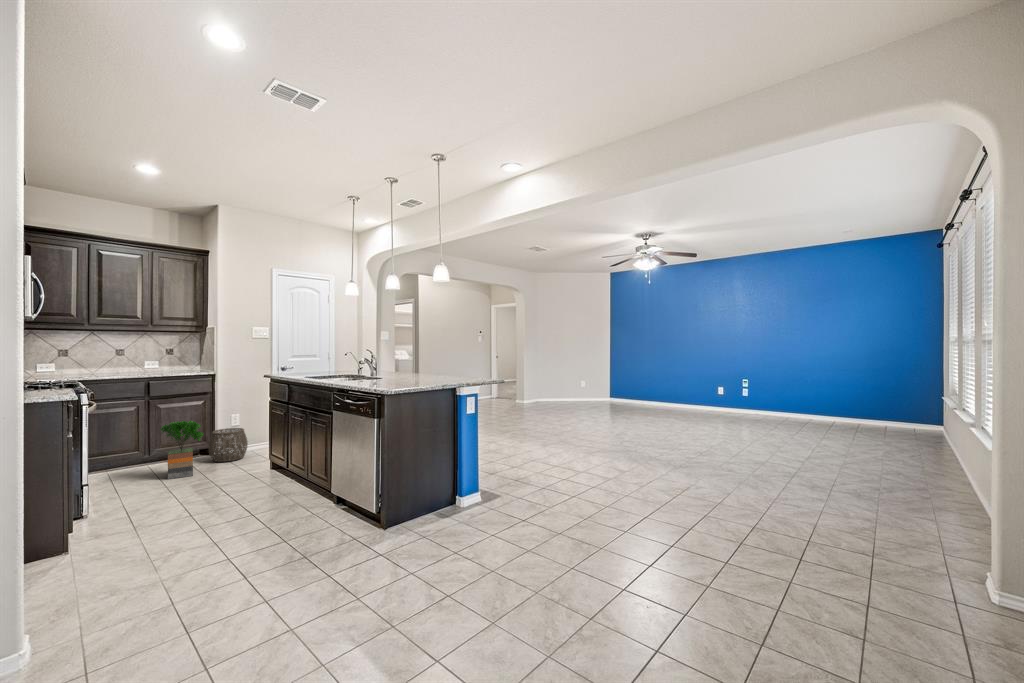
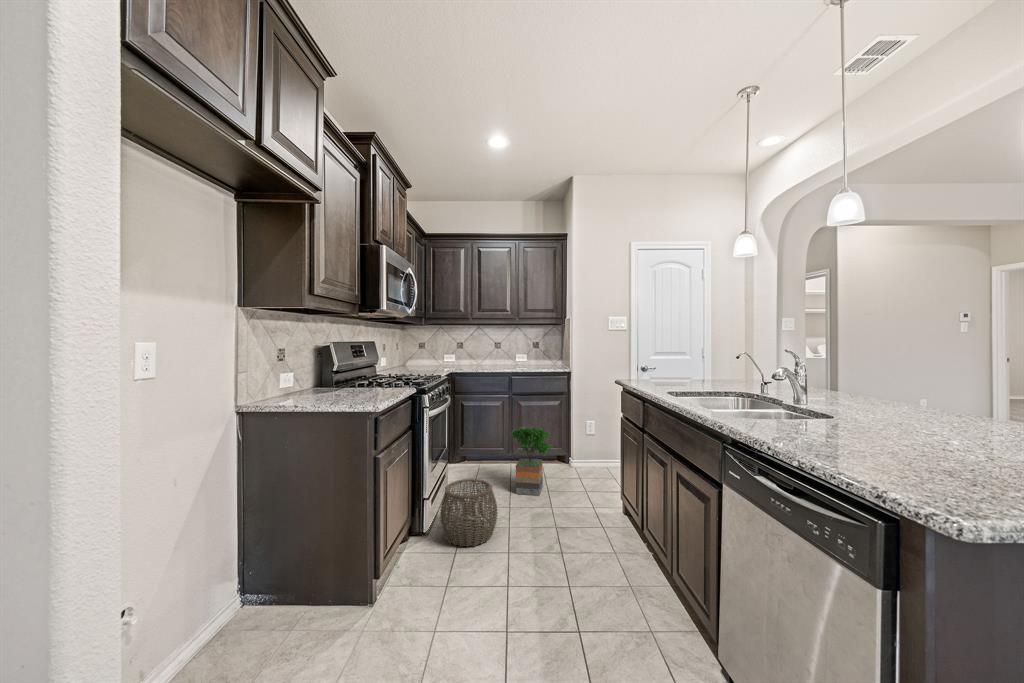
woven basket: present [209,428,248,462] -> present [440,479,498,547]

